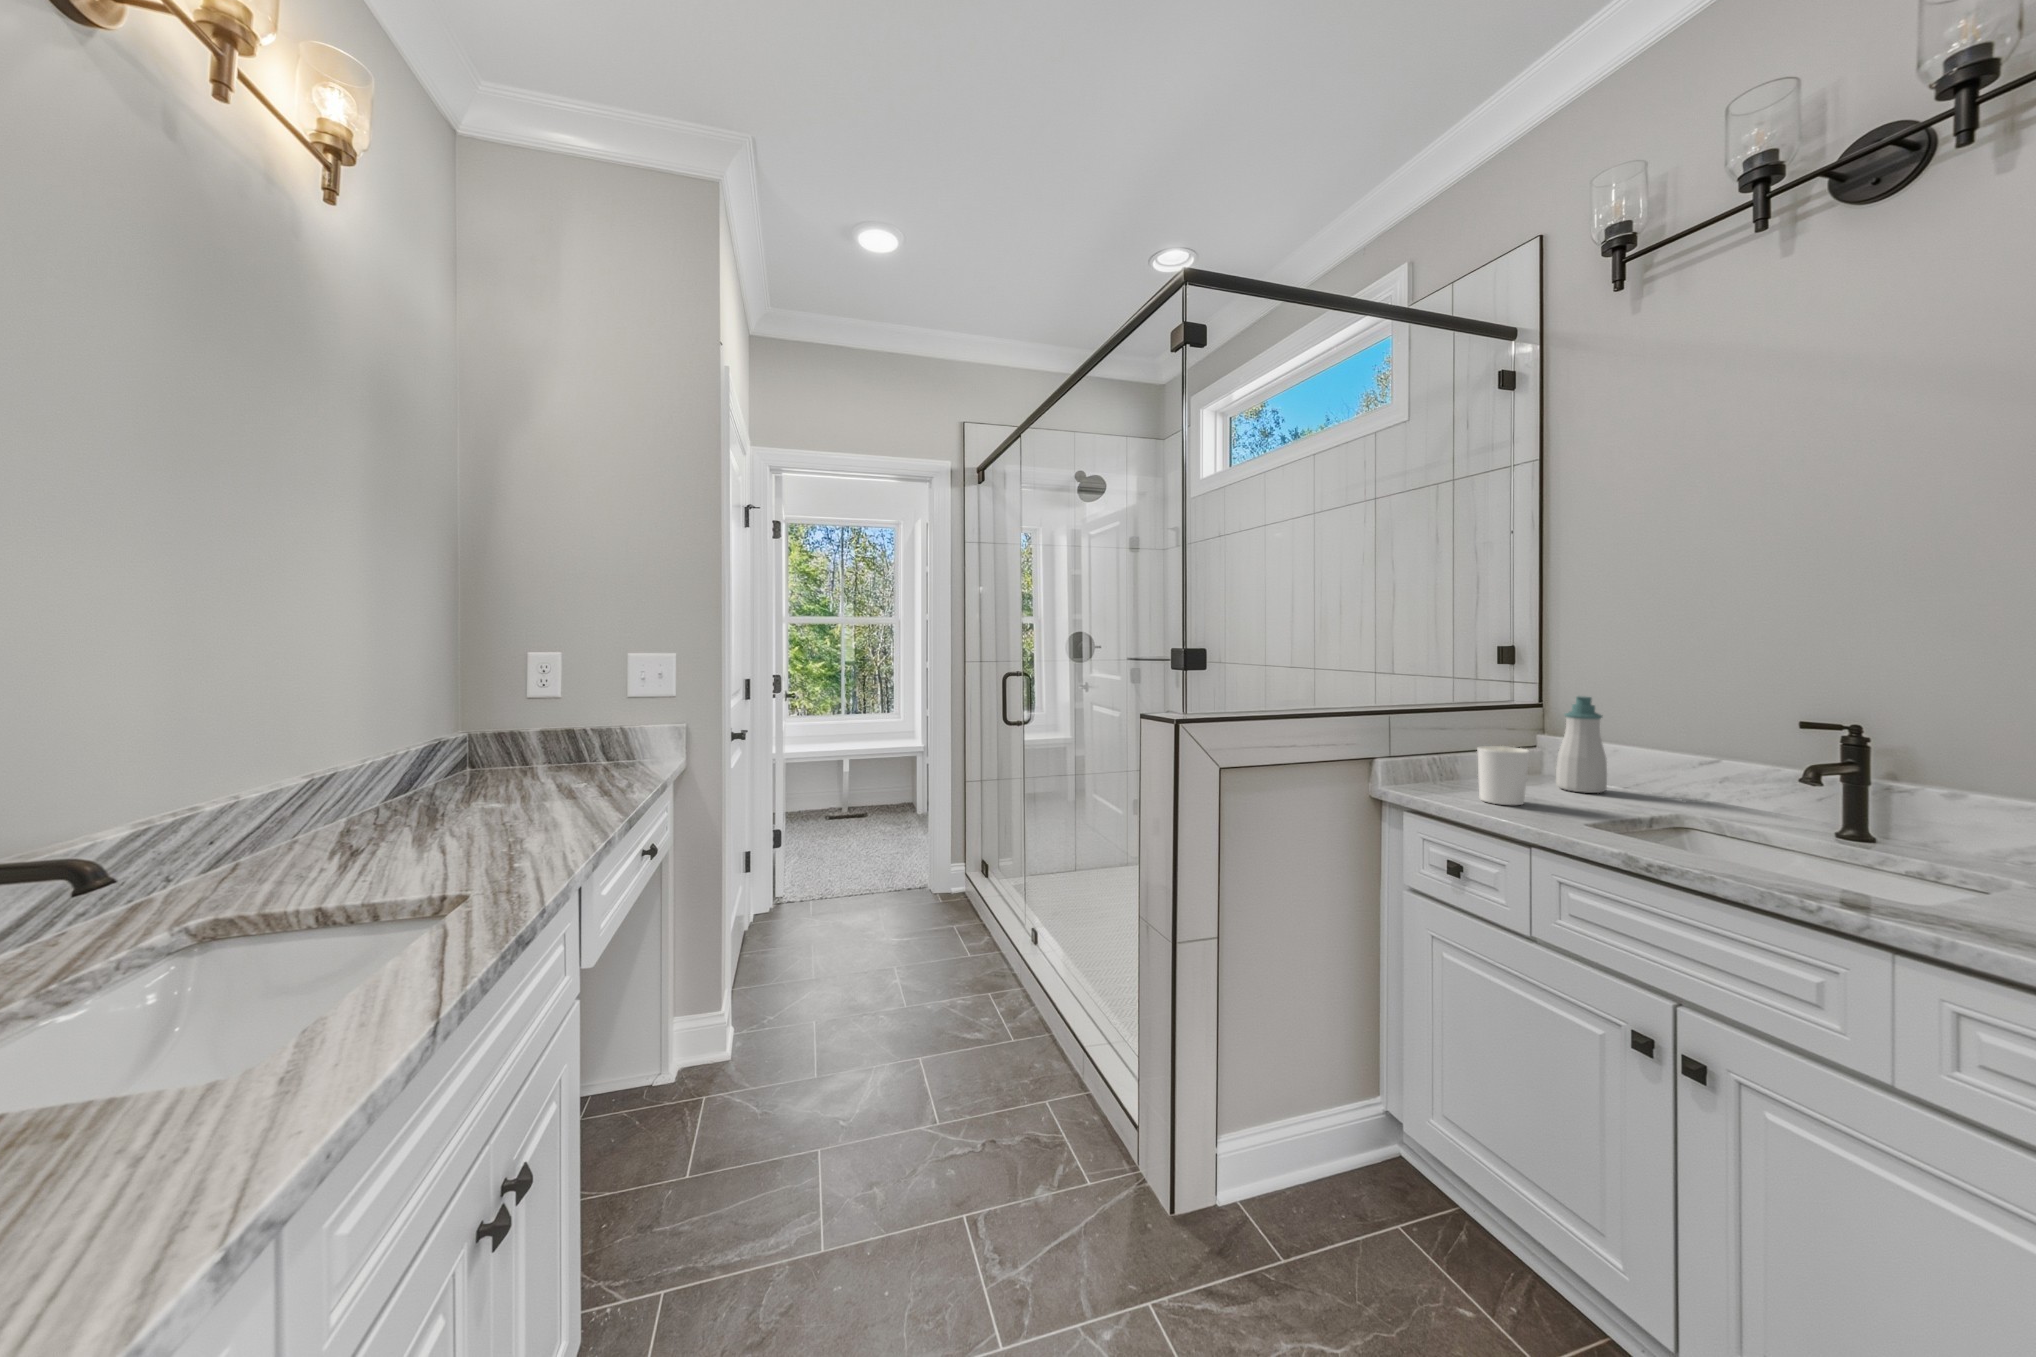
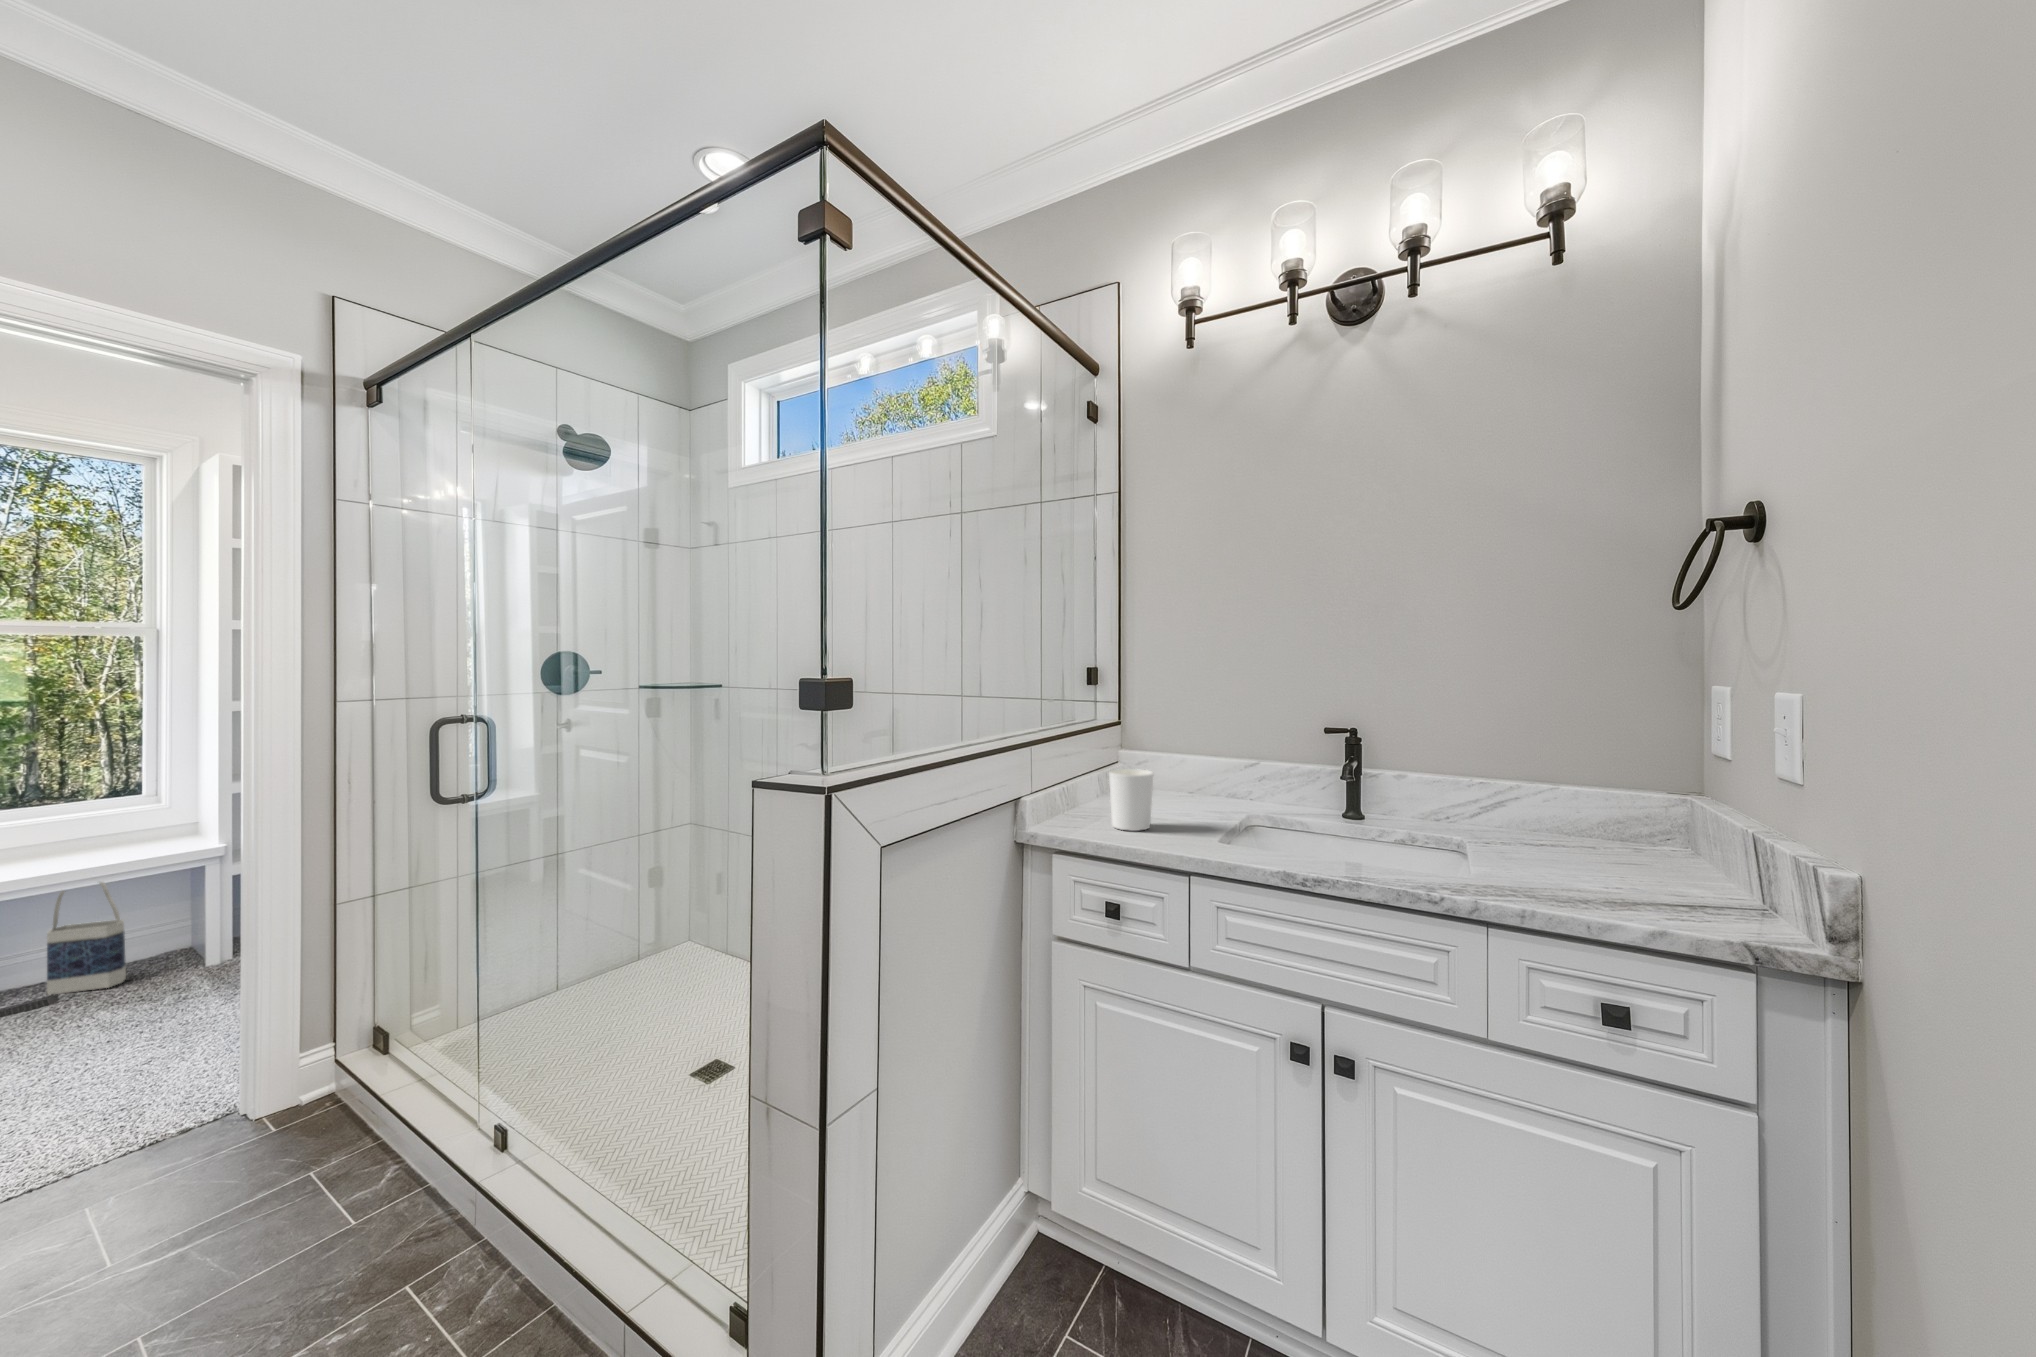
soap bottle: present [1556,696,1607,793] -> none [1146,715,1184,806]
bag: none [863,756,889,816] -> present [47,882,126,994]

